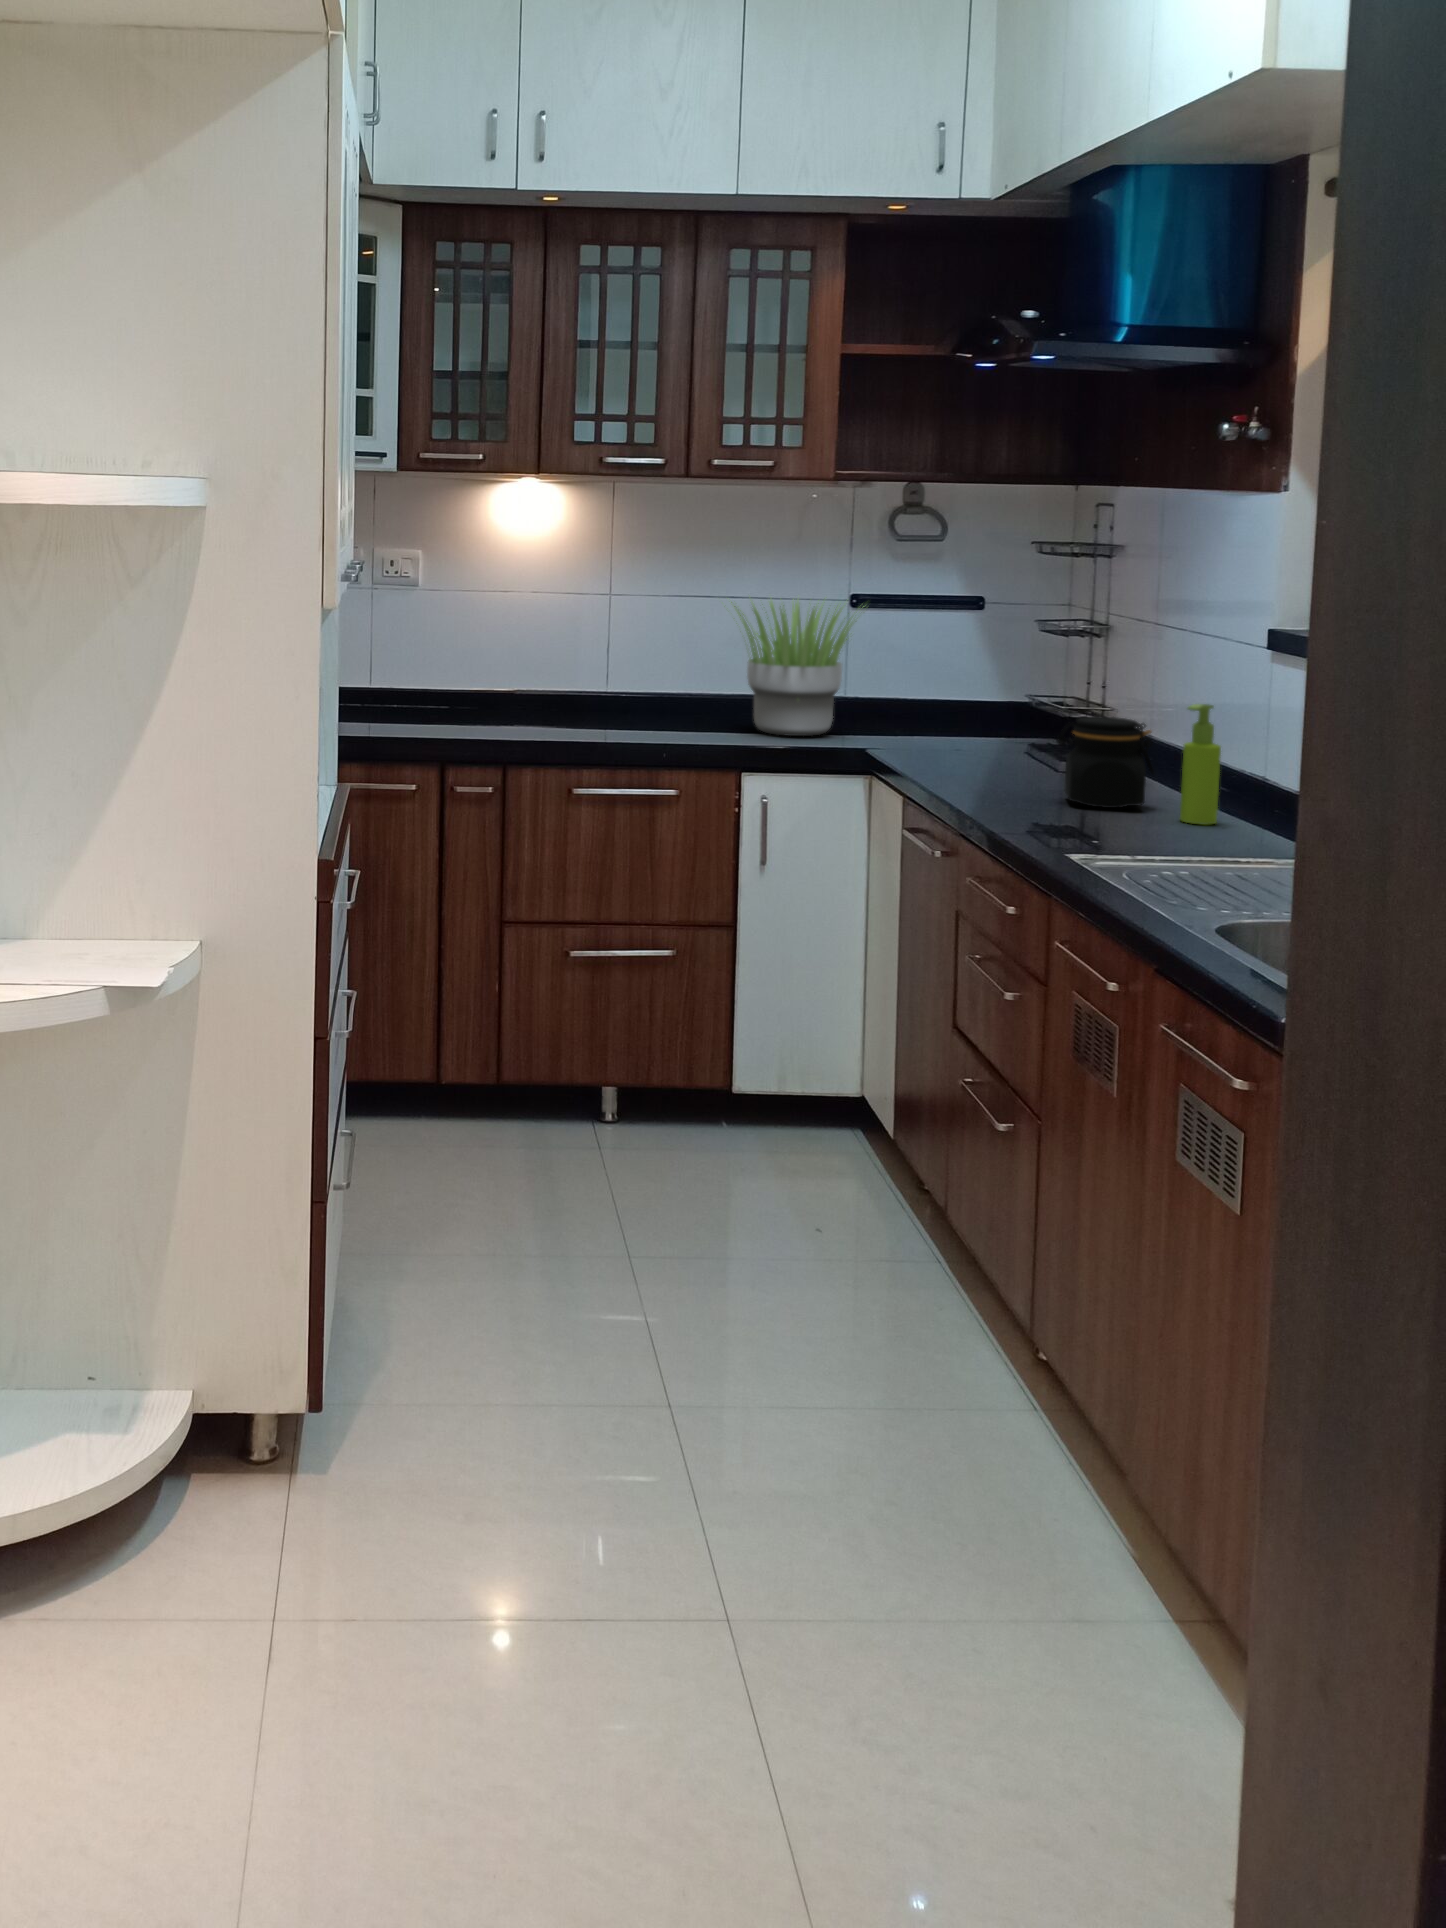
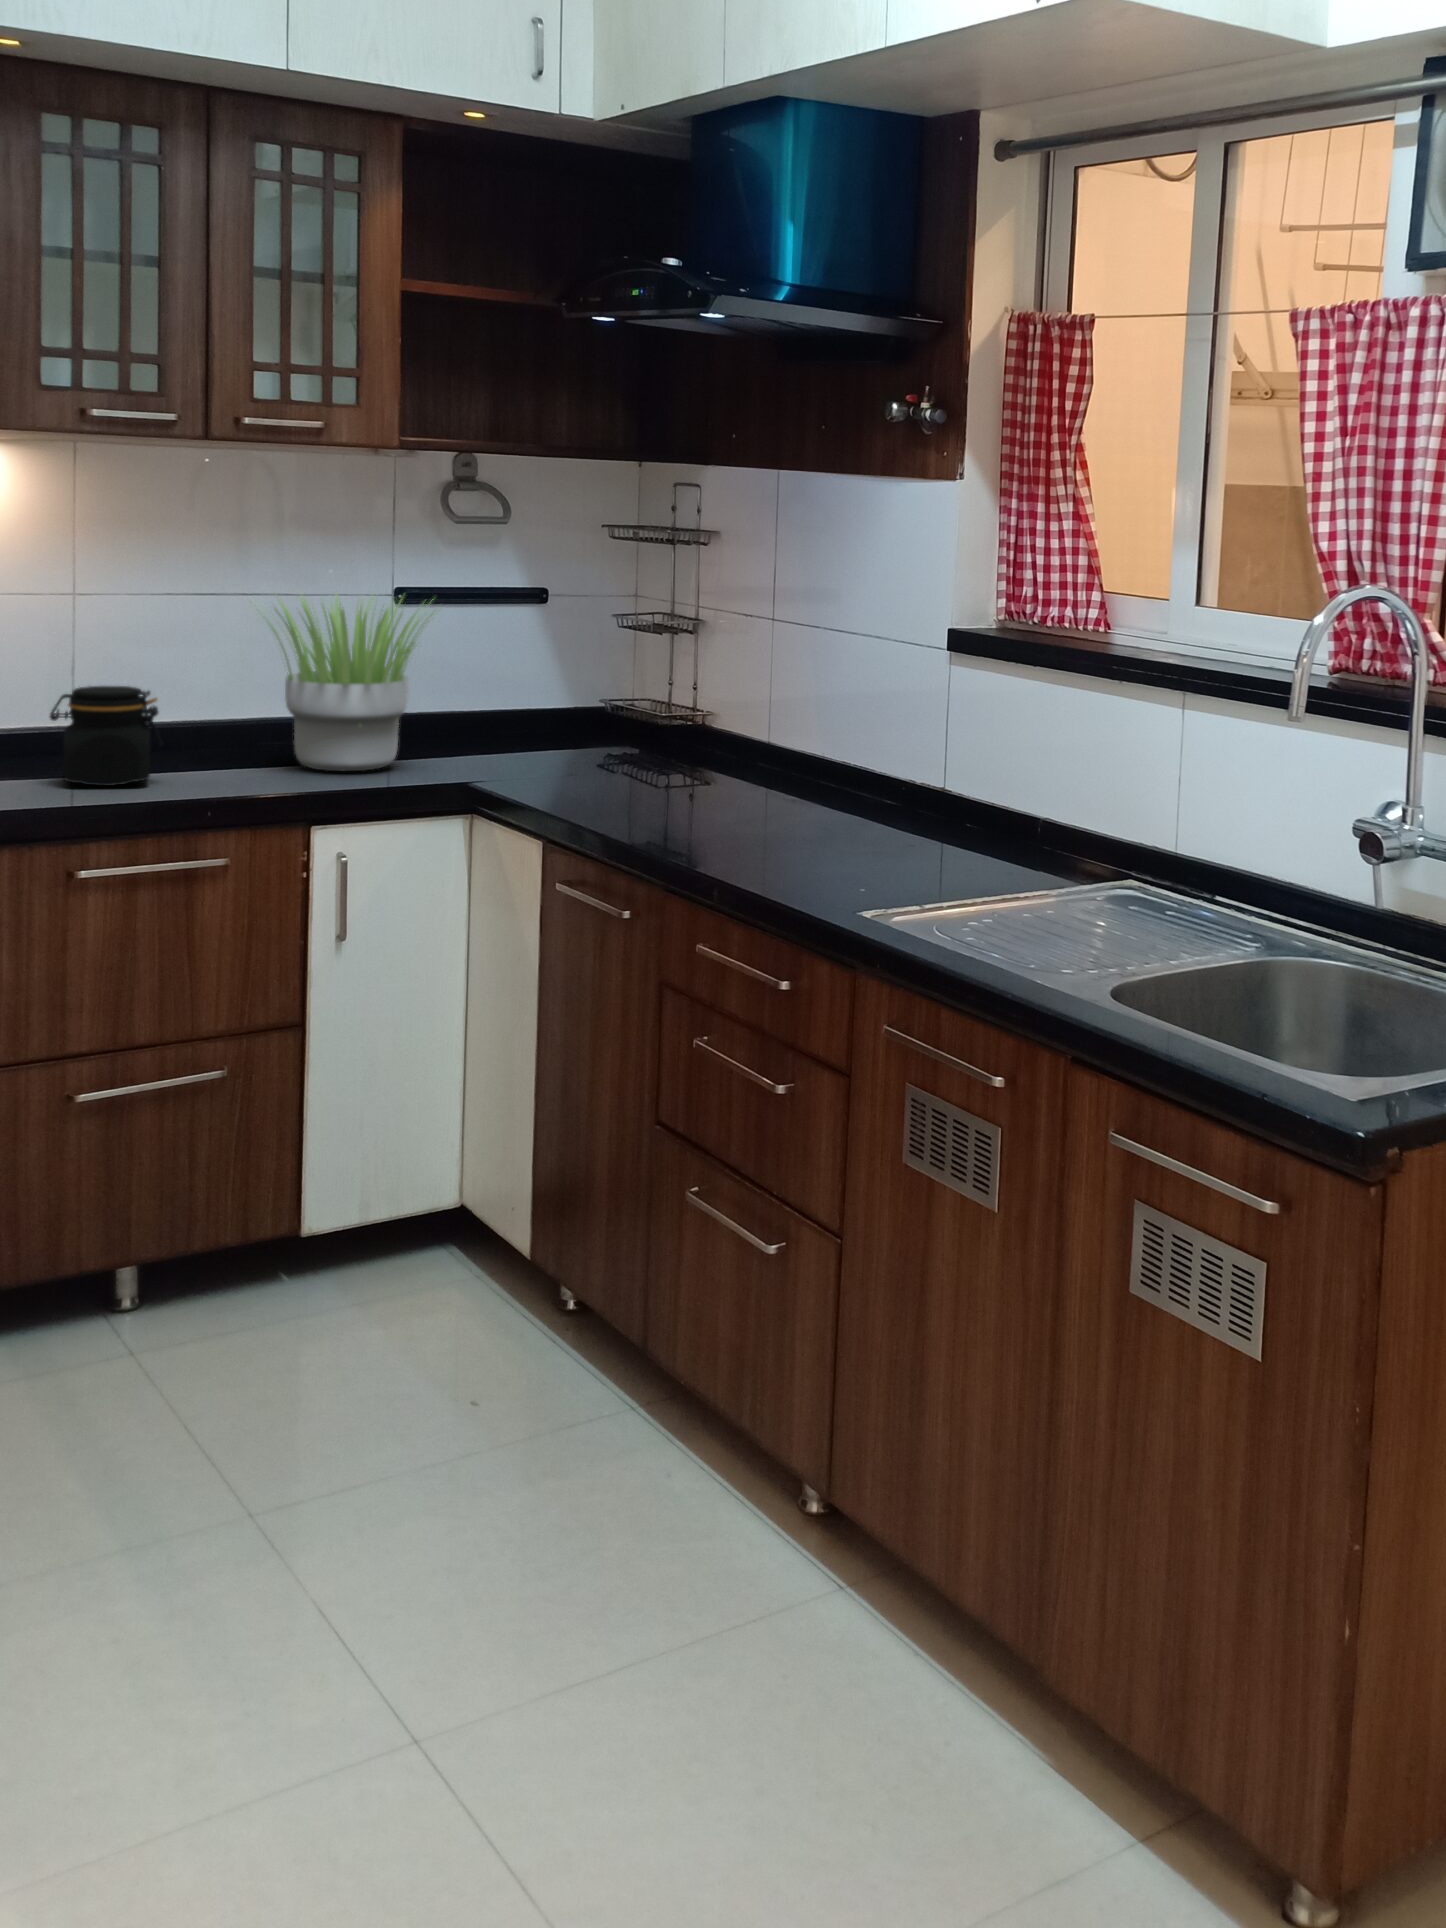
soap dispenser: present [1180,704,1221,825] -> none [883,718,925,853]
jar: present [1056,716,1154,808] -> present [50,686,162,786]

